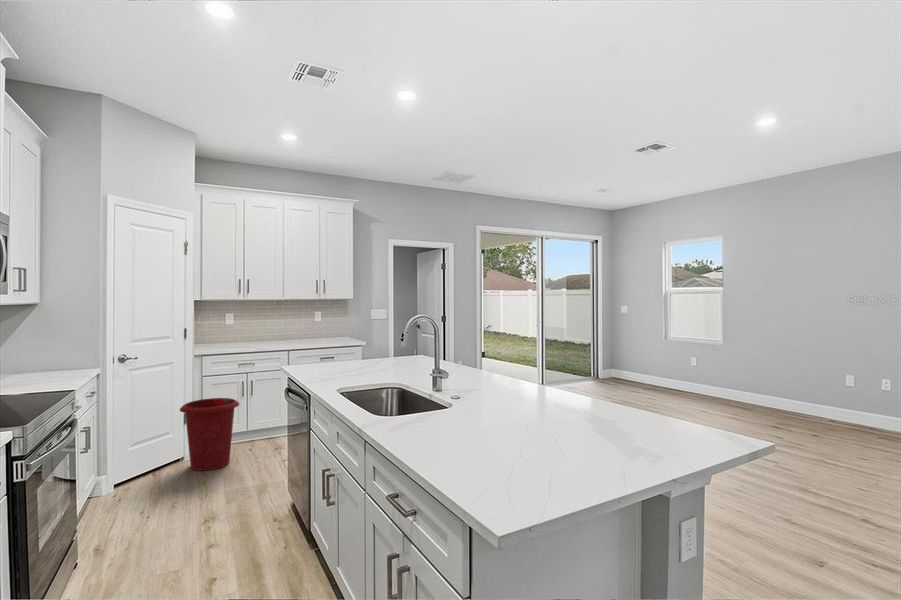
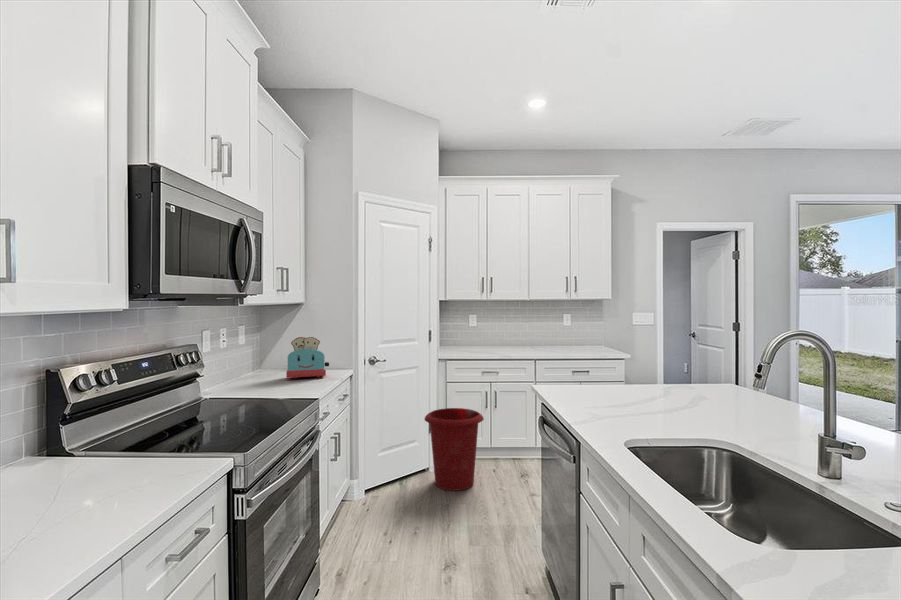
toaster: none [21,338,75,379] -> present [286,337,329,379]

